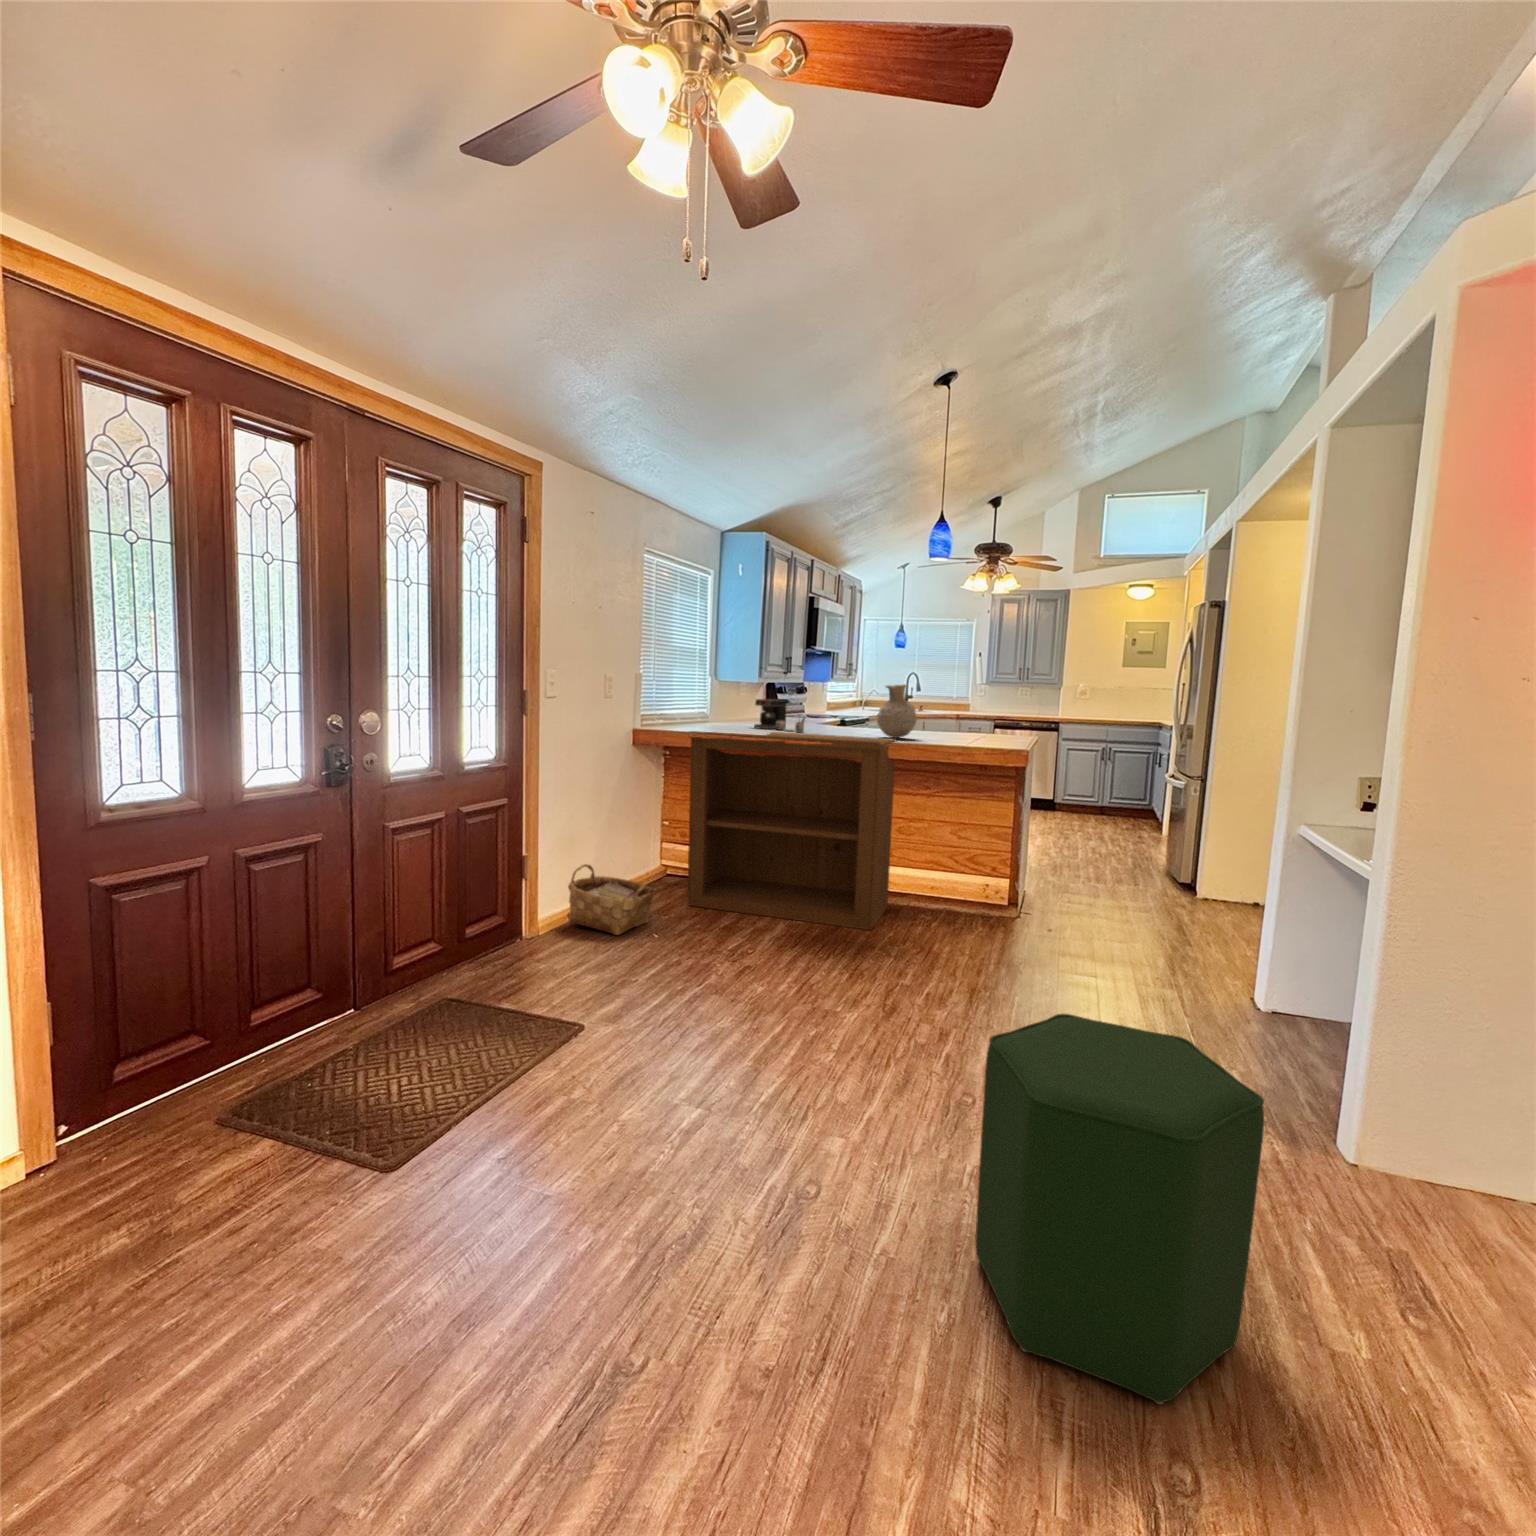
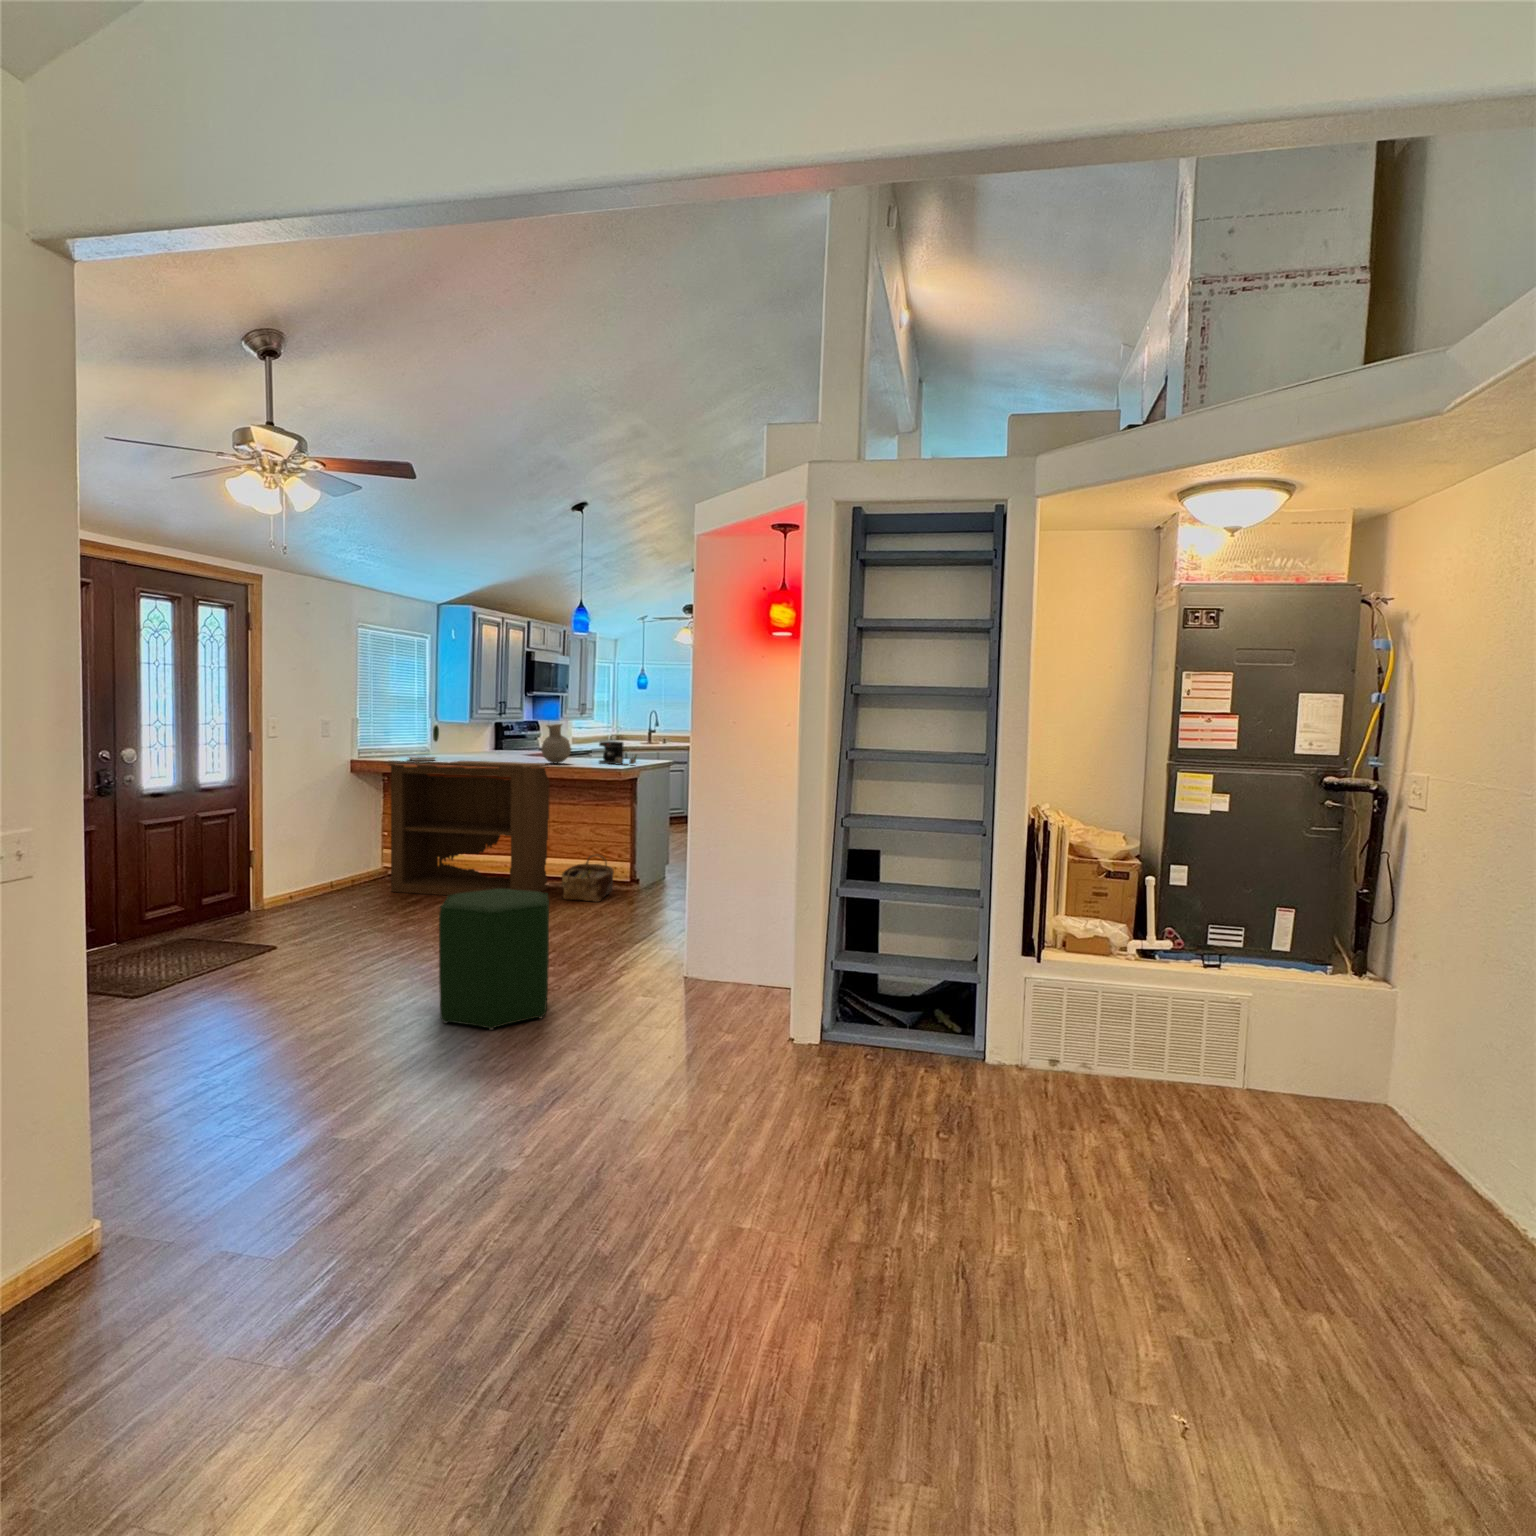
plate: none [707,683,746,732] -> present [409,725,439,761]
coffee maker: present [754,699,806,732] -> present [599,741,637,765]
woven basket: present [568,864,654,935] -> present [562,854,614,902]

